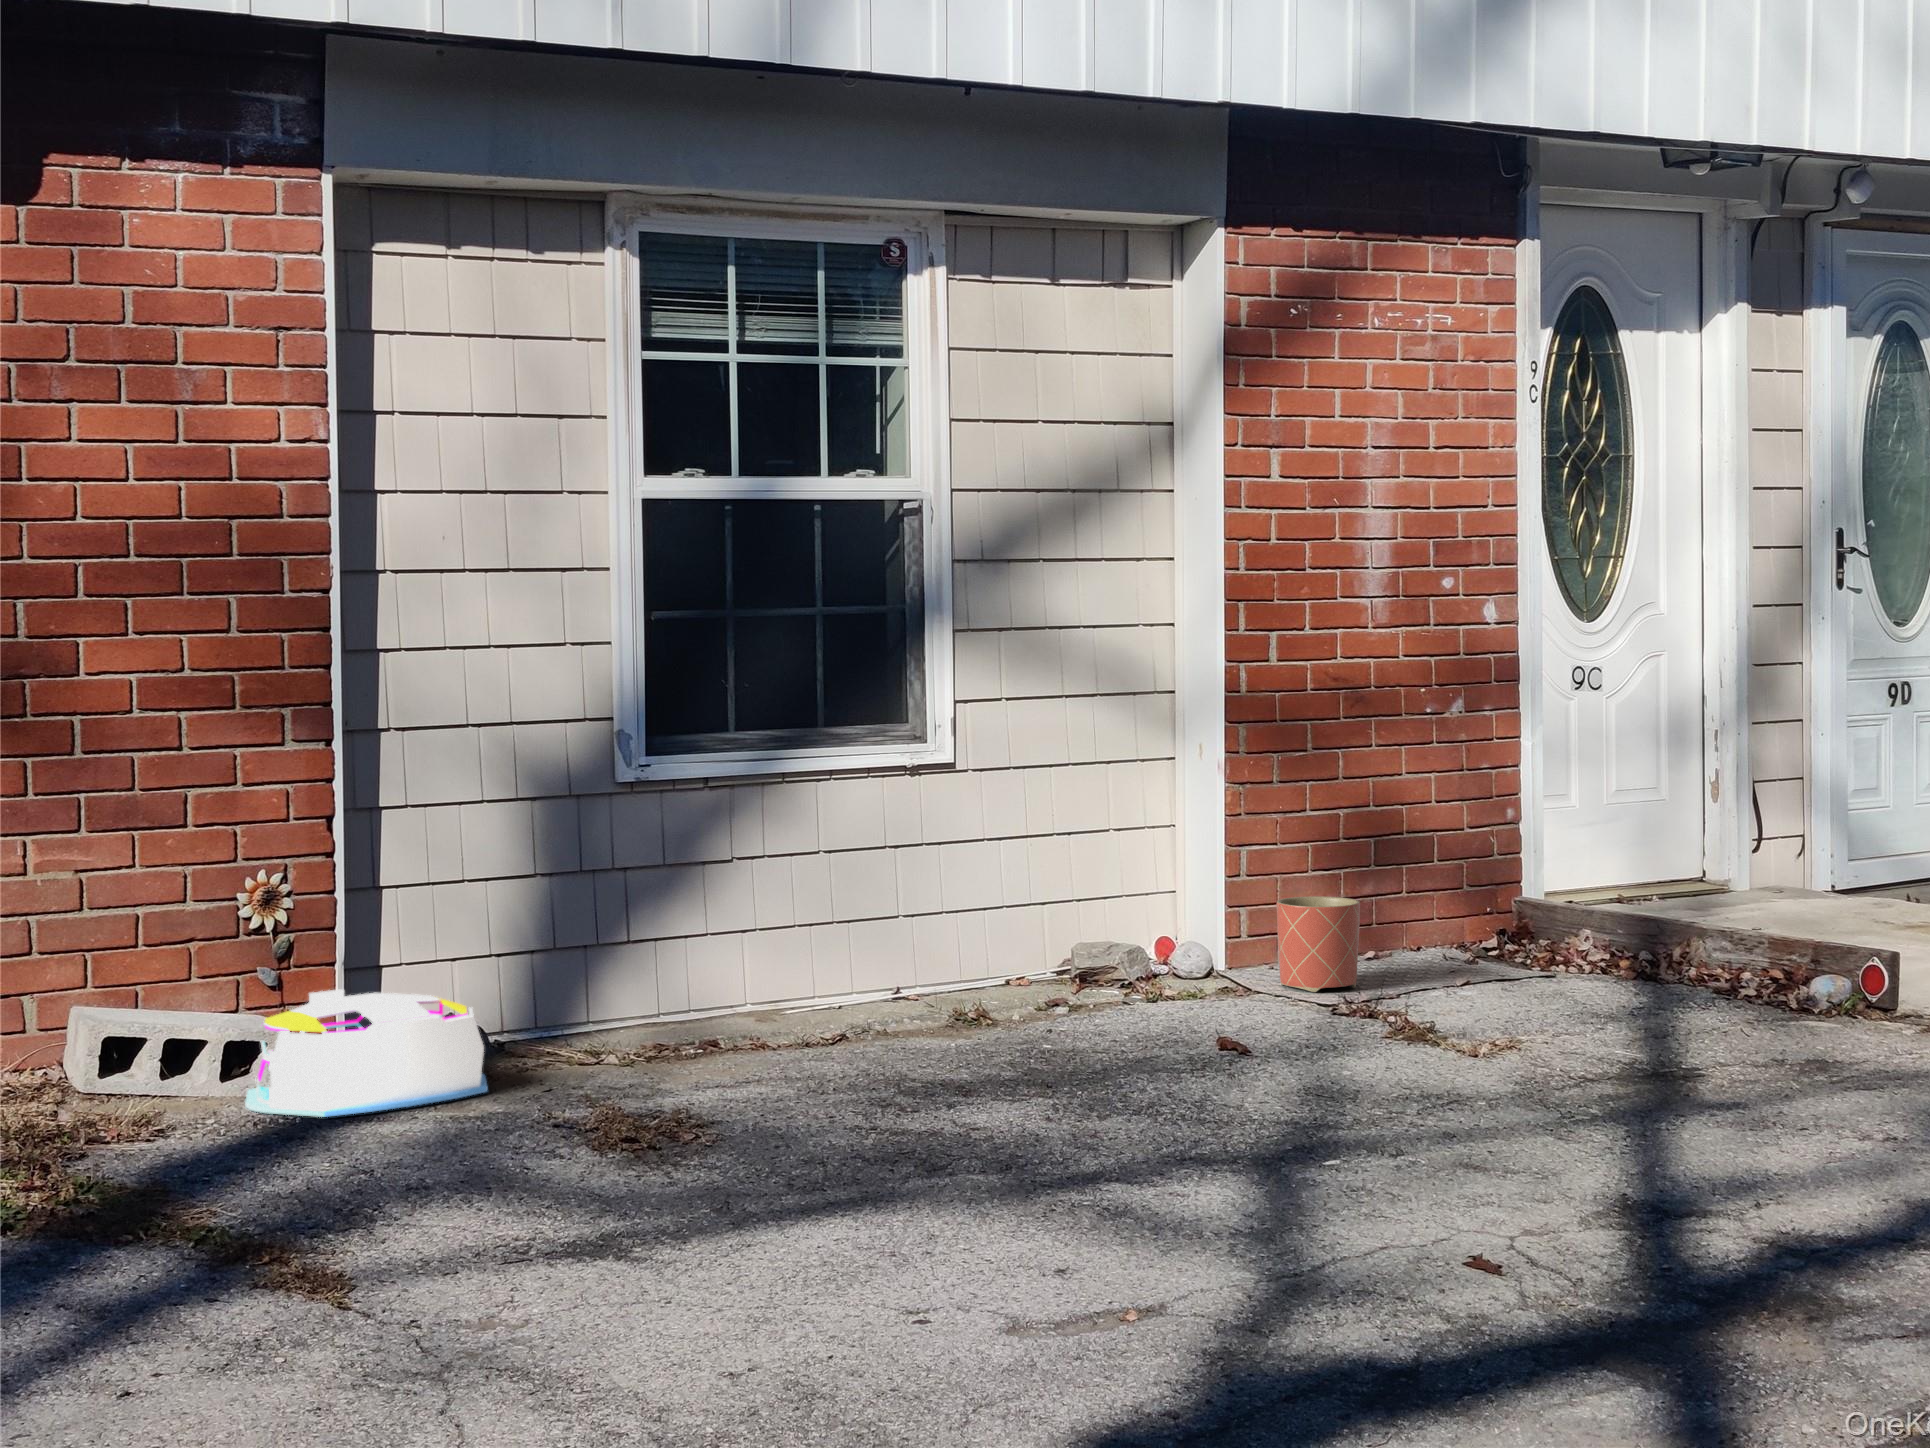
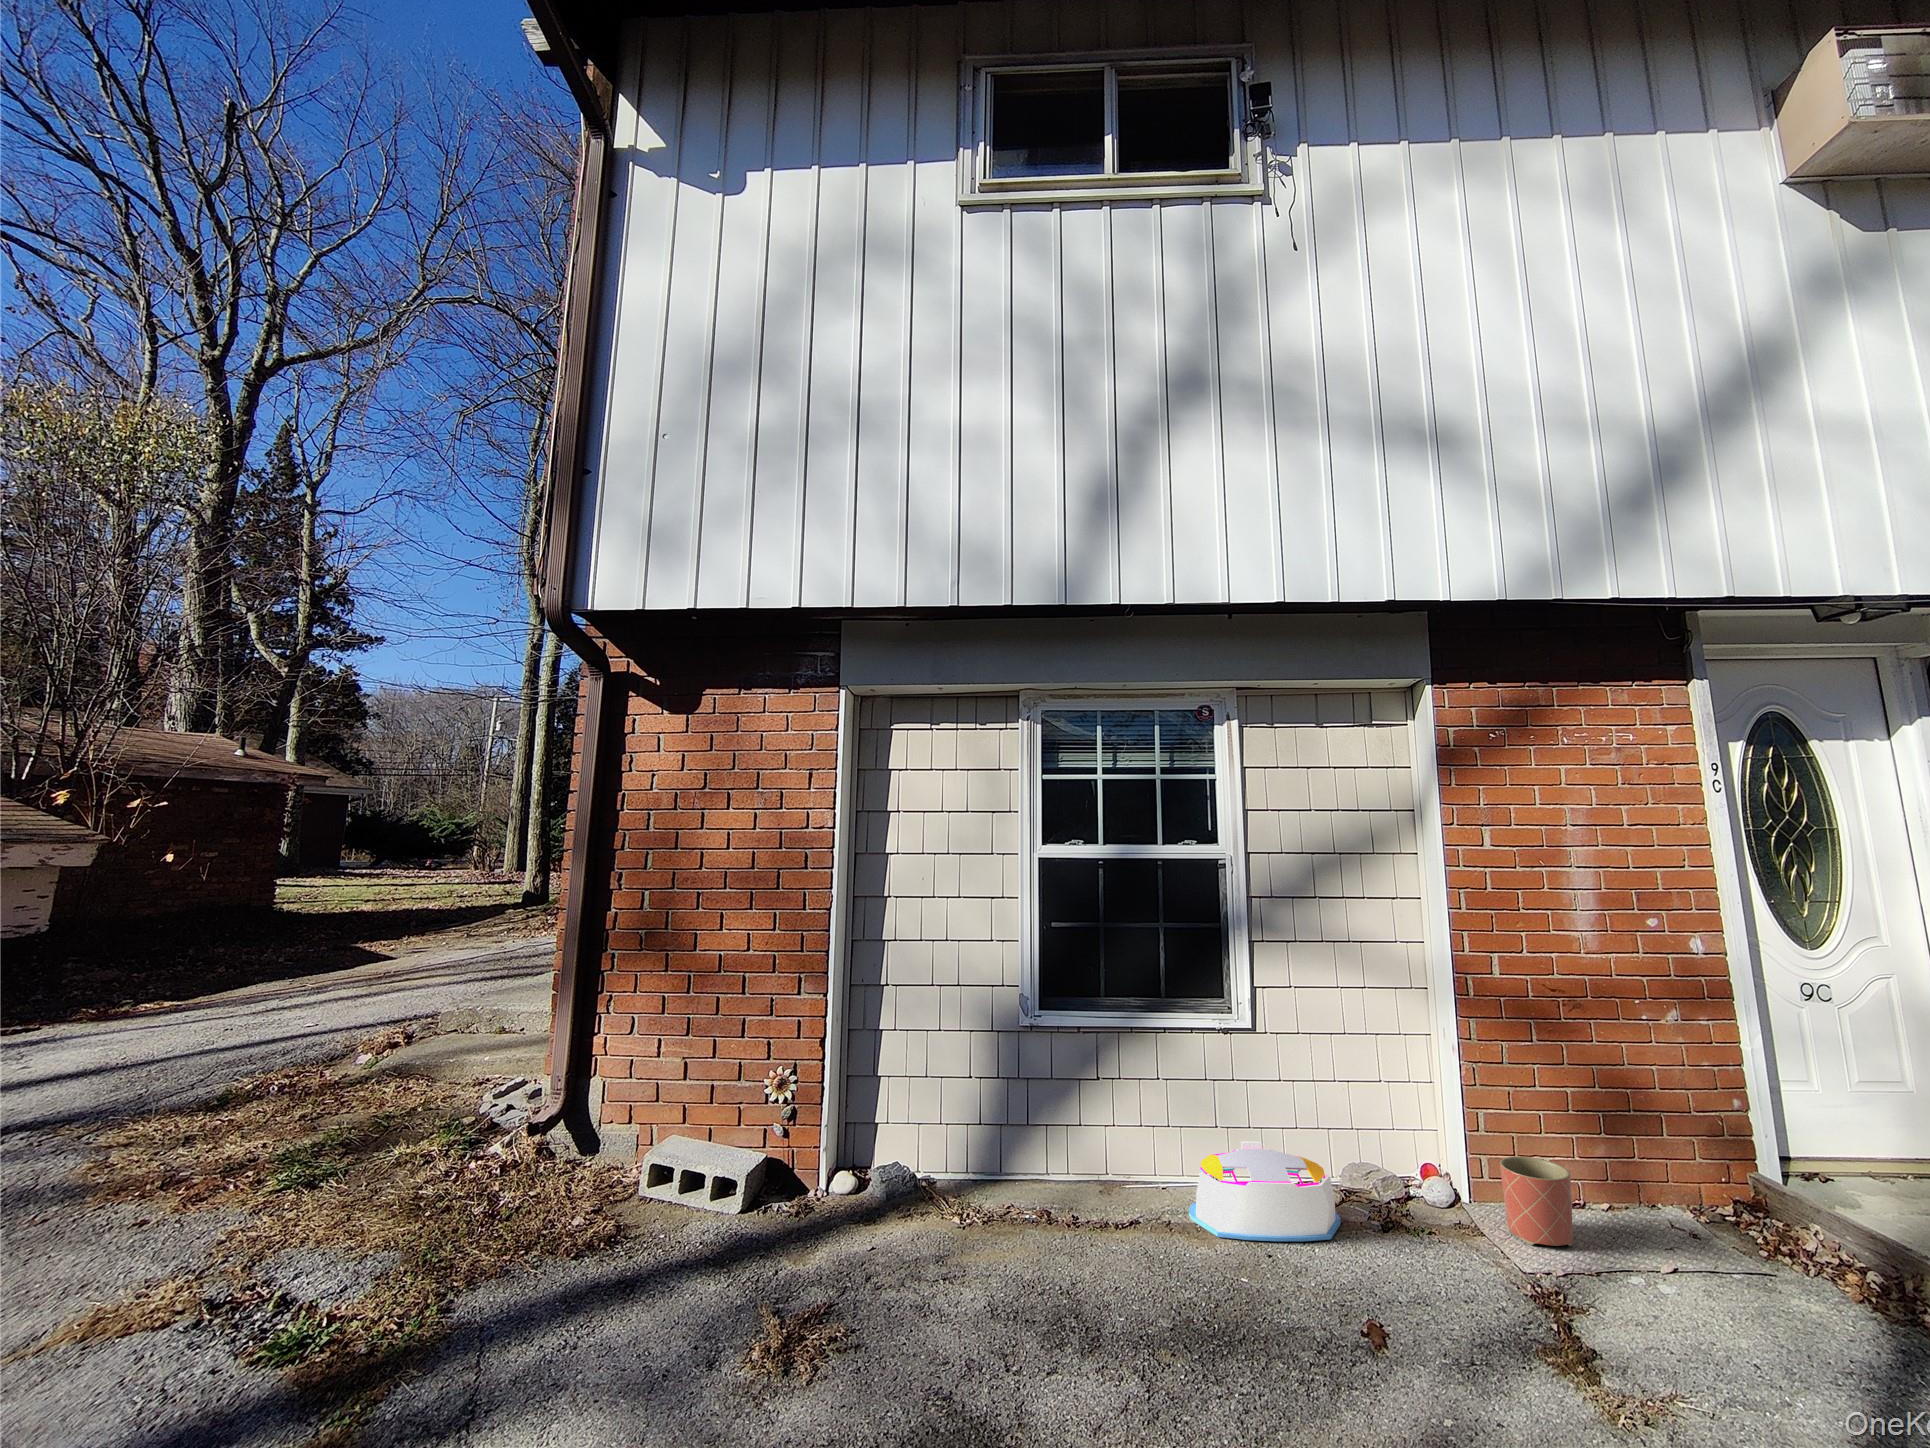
storage bin: present [245,989,488,1117] -> present [1189,1142,1341,1241]

